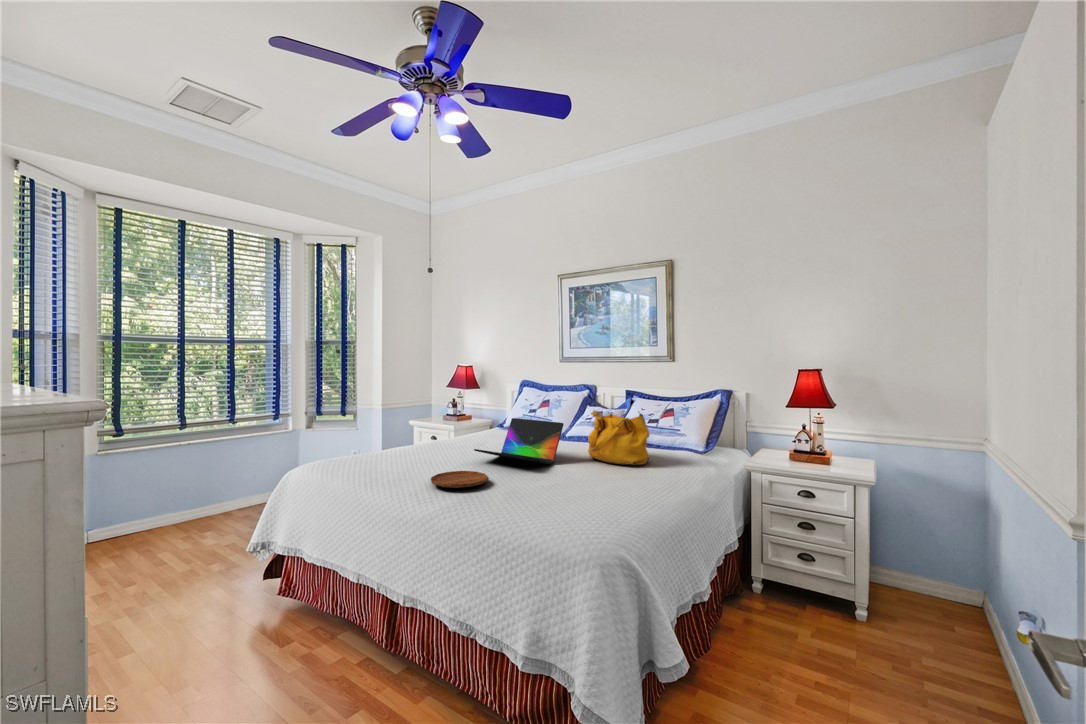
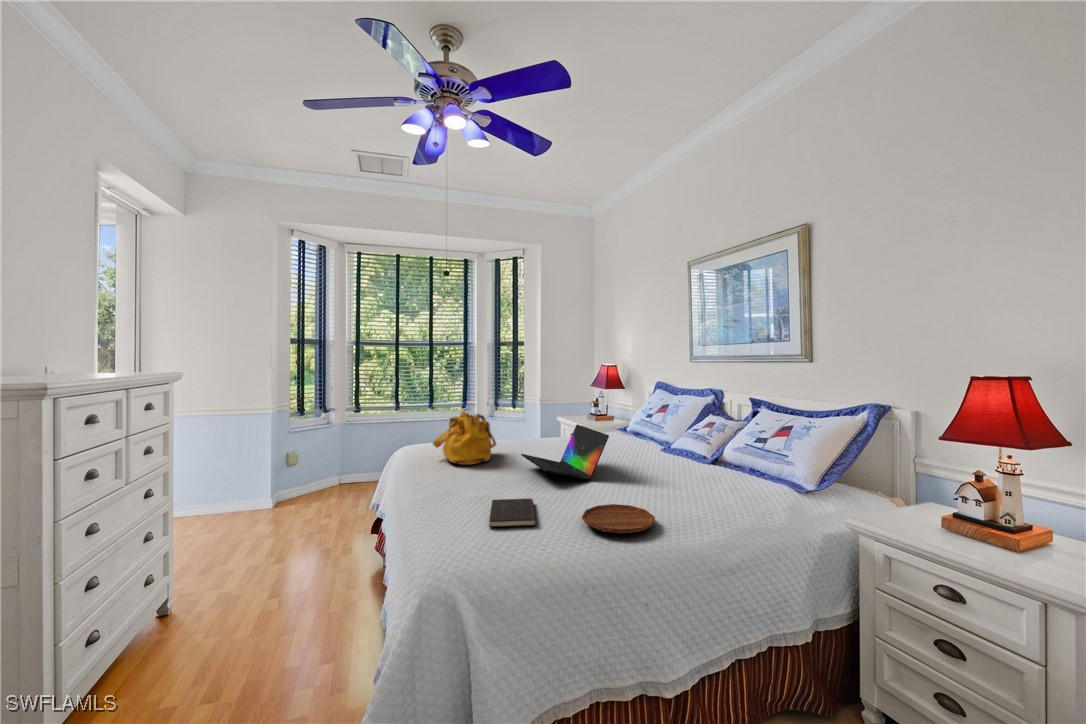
handbag: present [588,411,650,465] -> present [433,410,496,465]
tray: present [431,471,489,488] -> present [582,504,655,534]
hardcover book: none [511,480,576,504] -> present [489,499,536,527]

